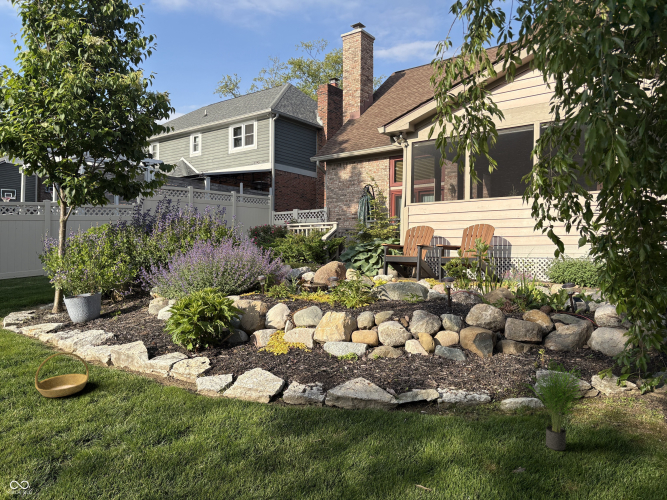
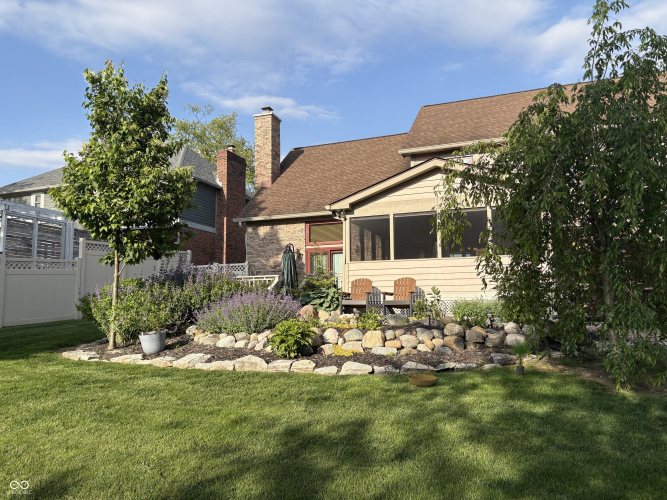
basket: present [35,352,89,397] -> present [407,358,437,386]

